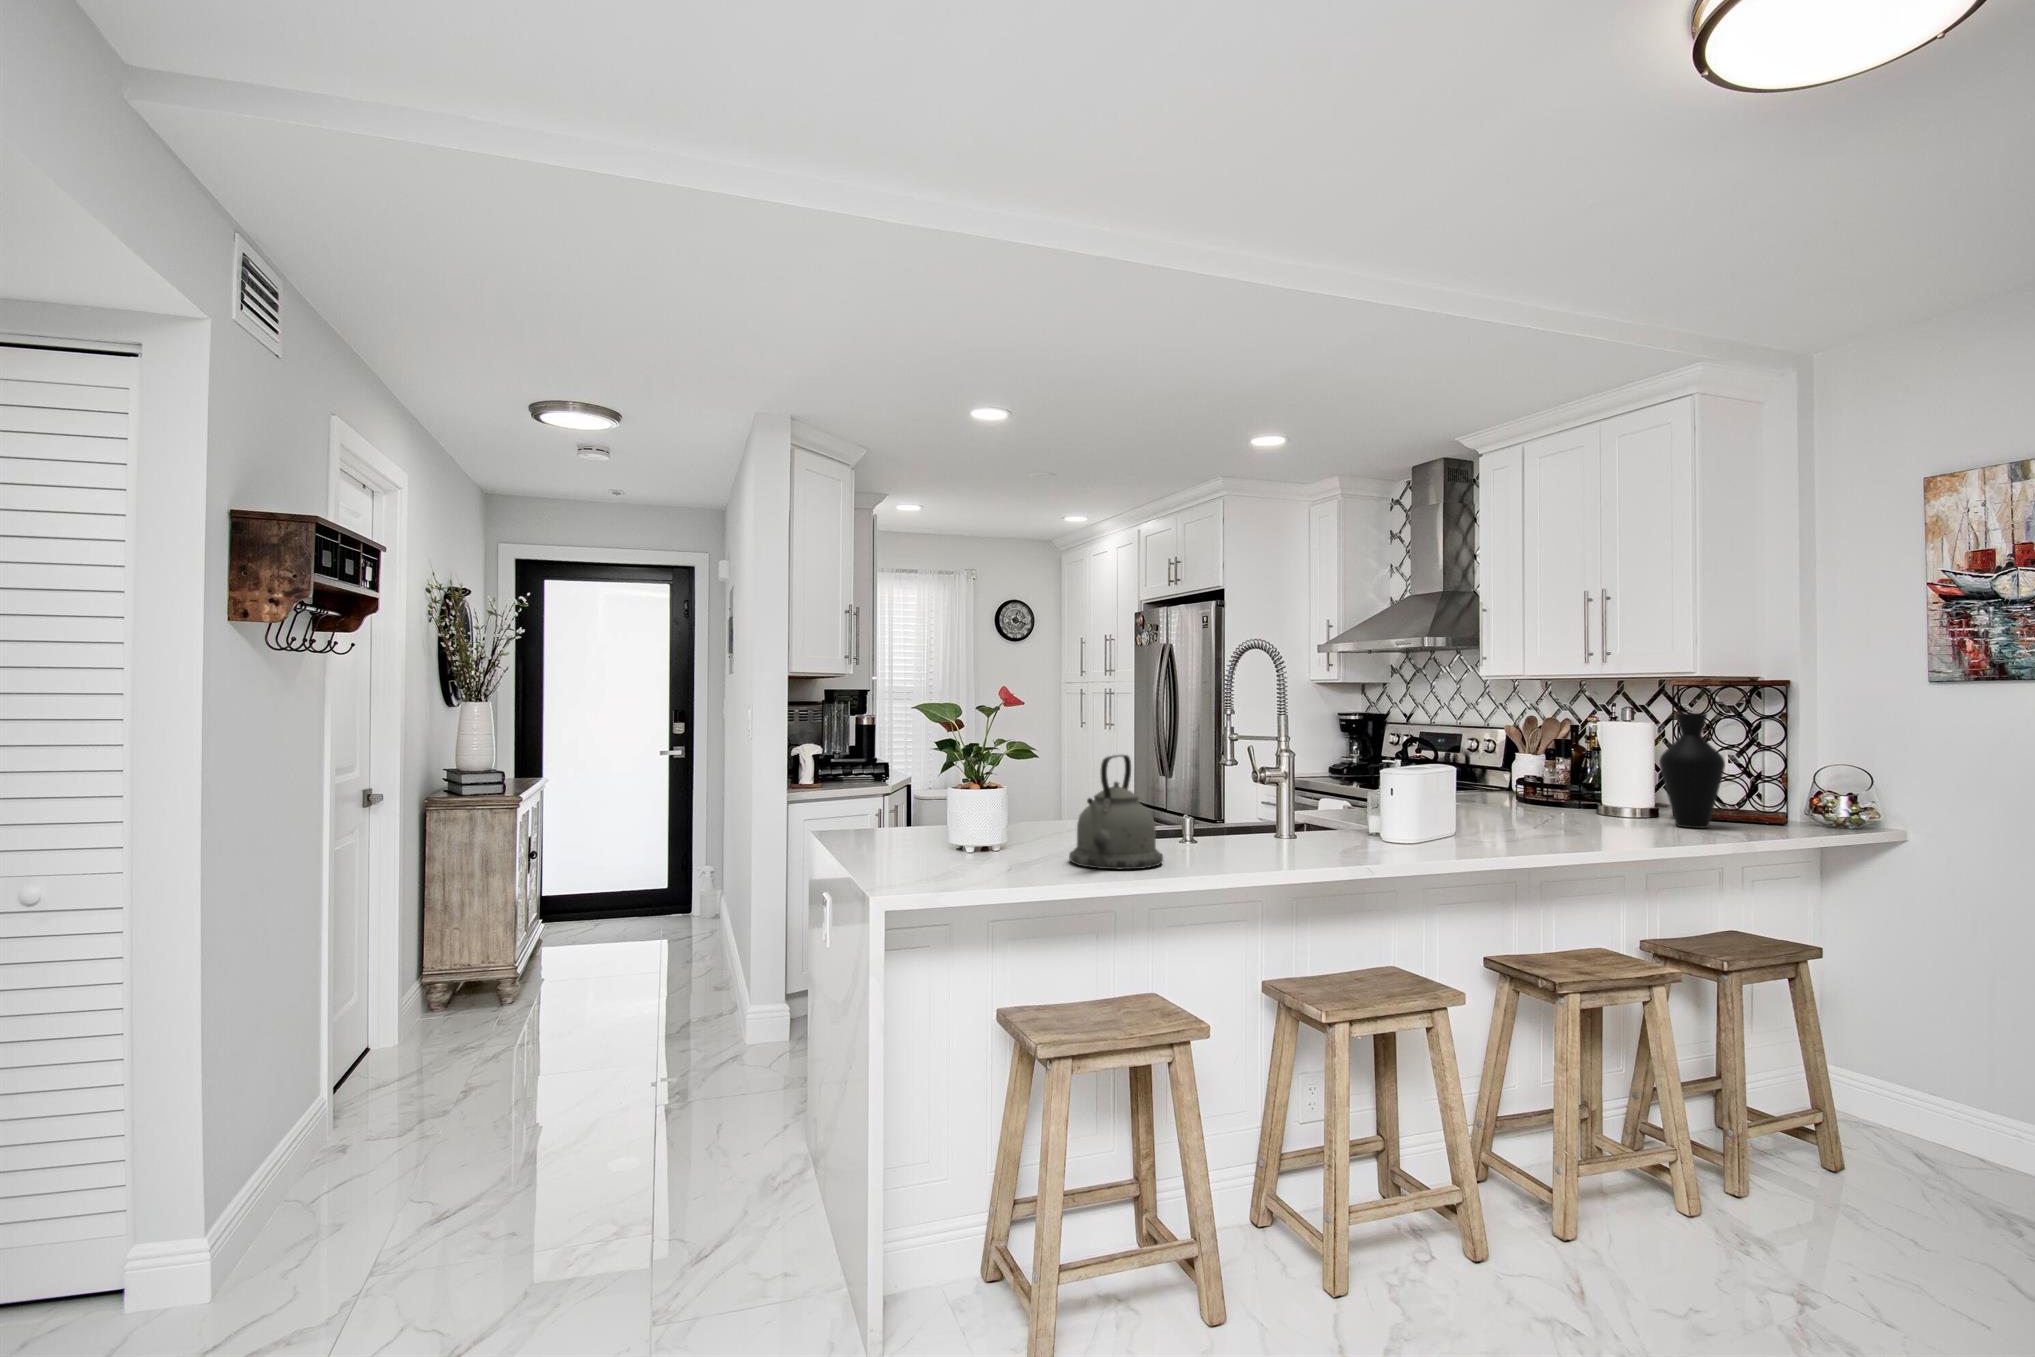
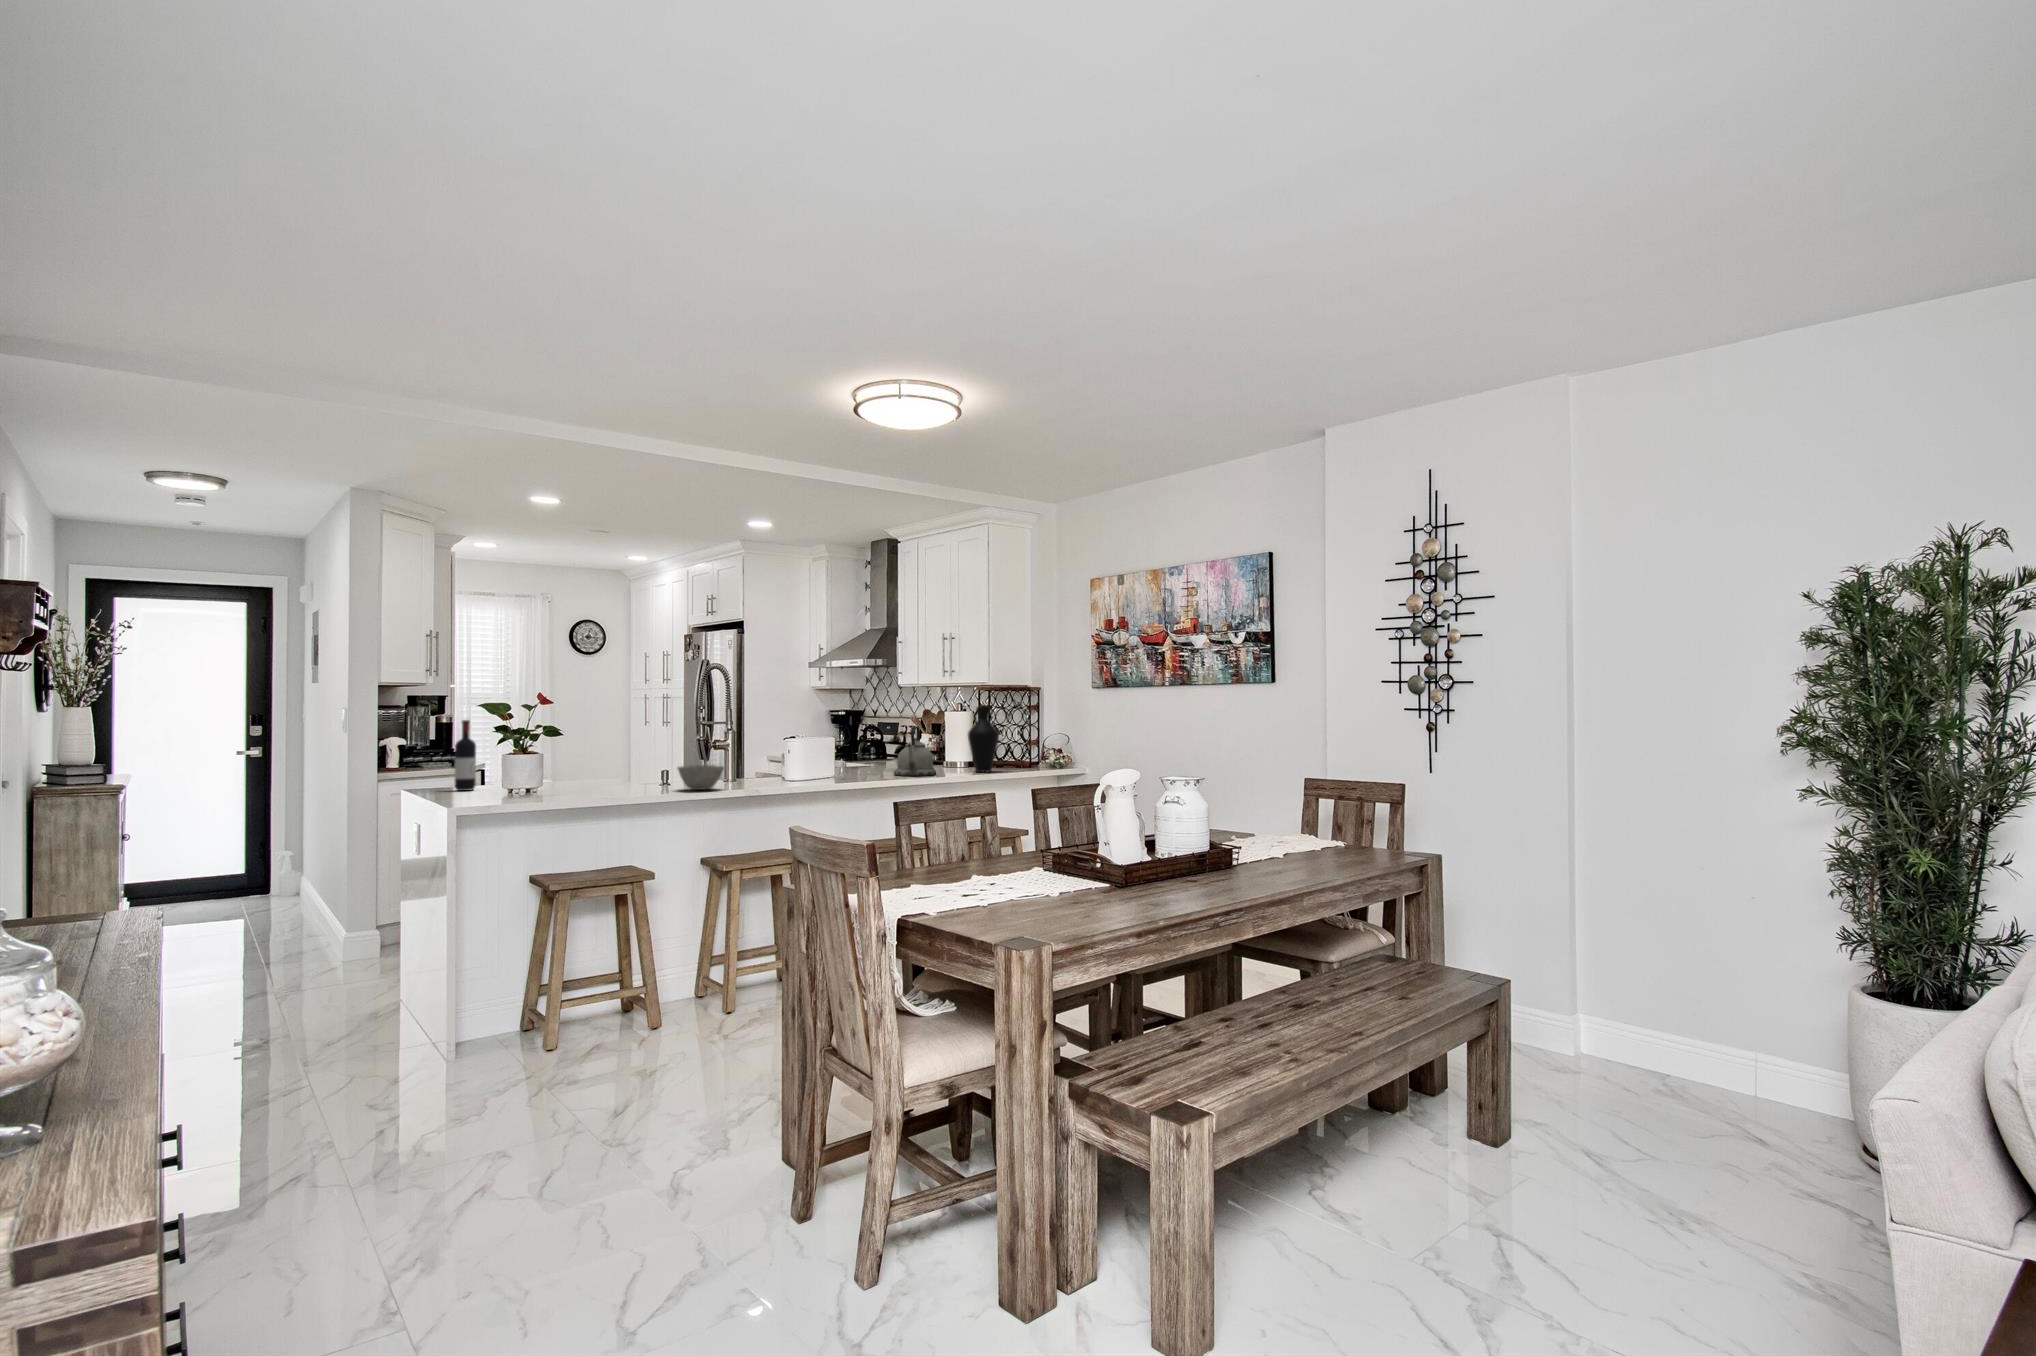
wine bottle: none [874,726,904,837] -> present [455,720,476,791]
kettle: present [1069,755,1163,869] -> present [894,726,936,776]
bowl: none [1215,811,1298,856] -> present [678,765,724,790]

